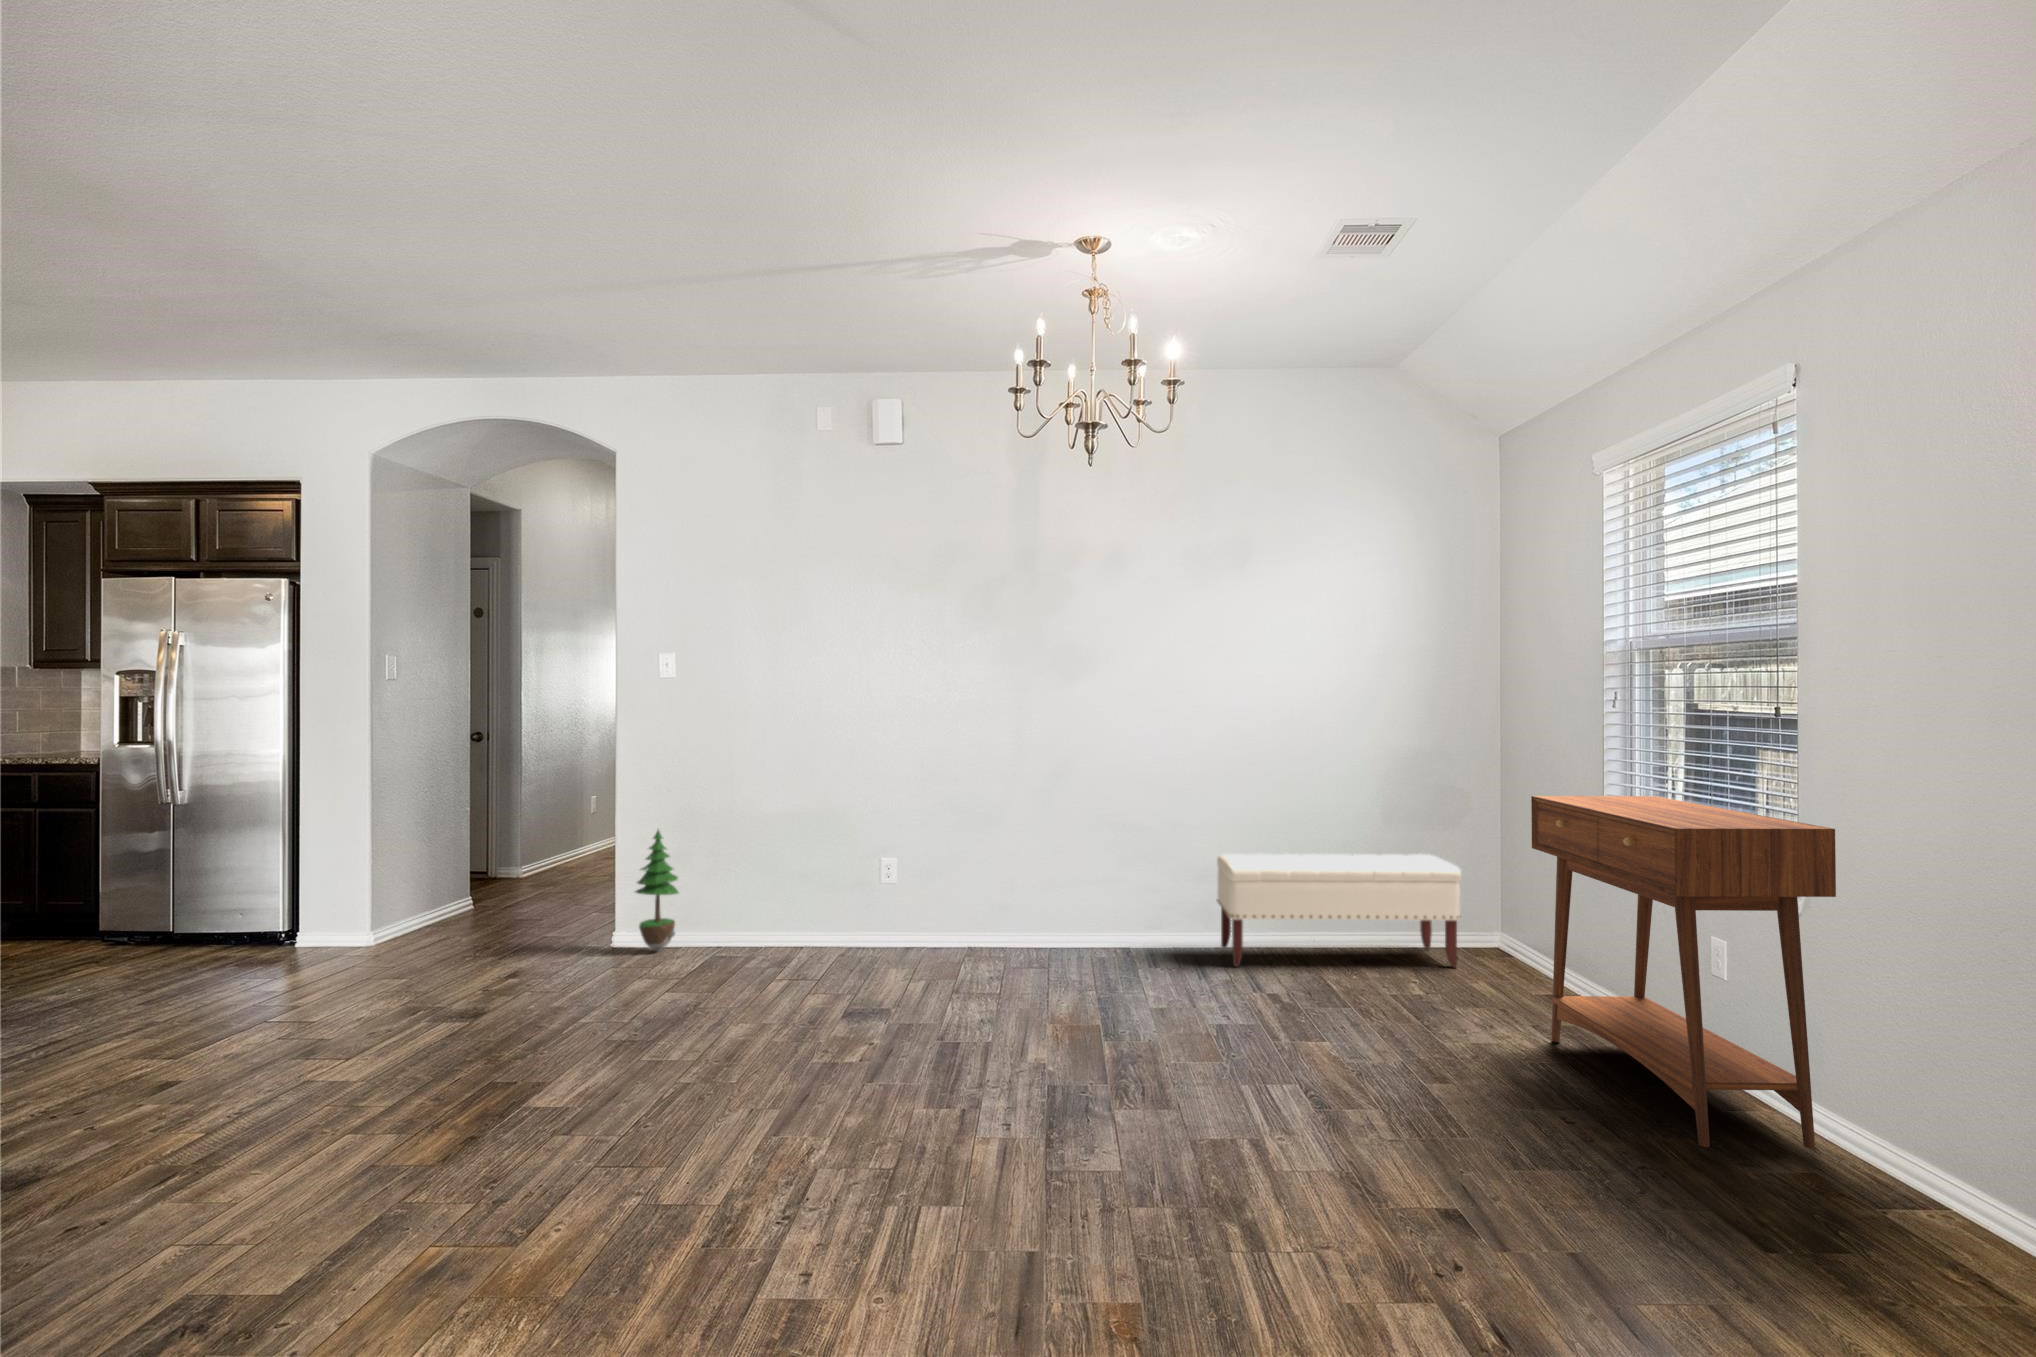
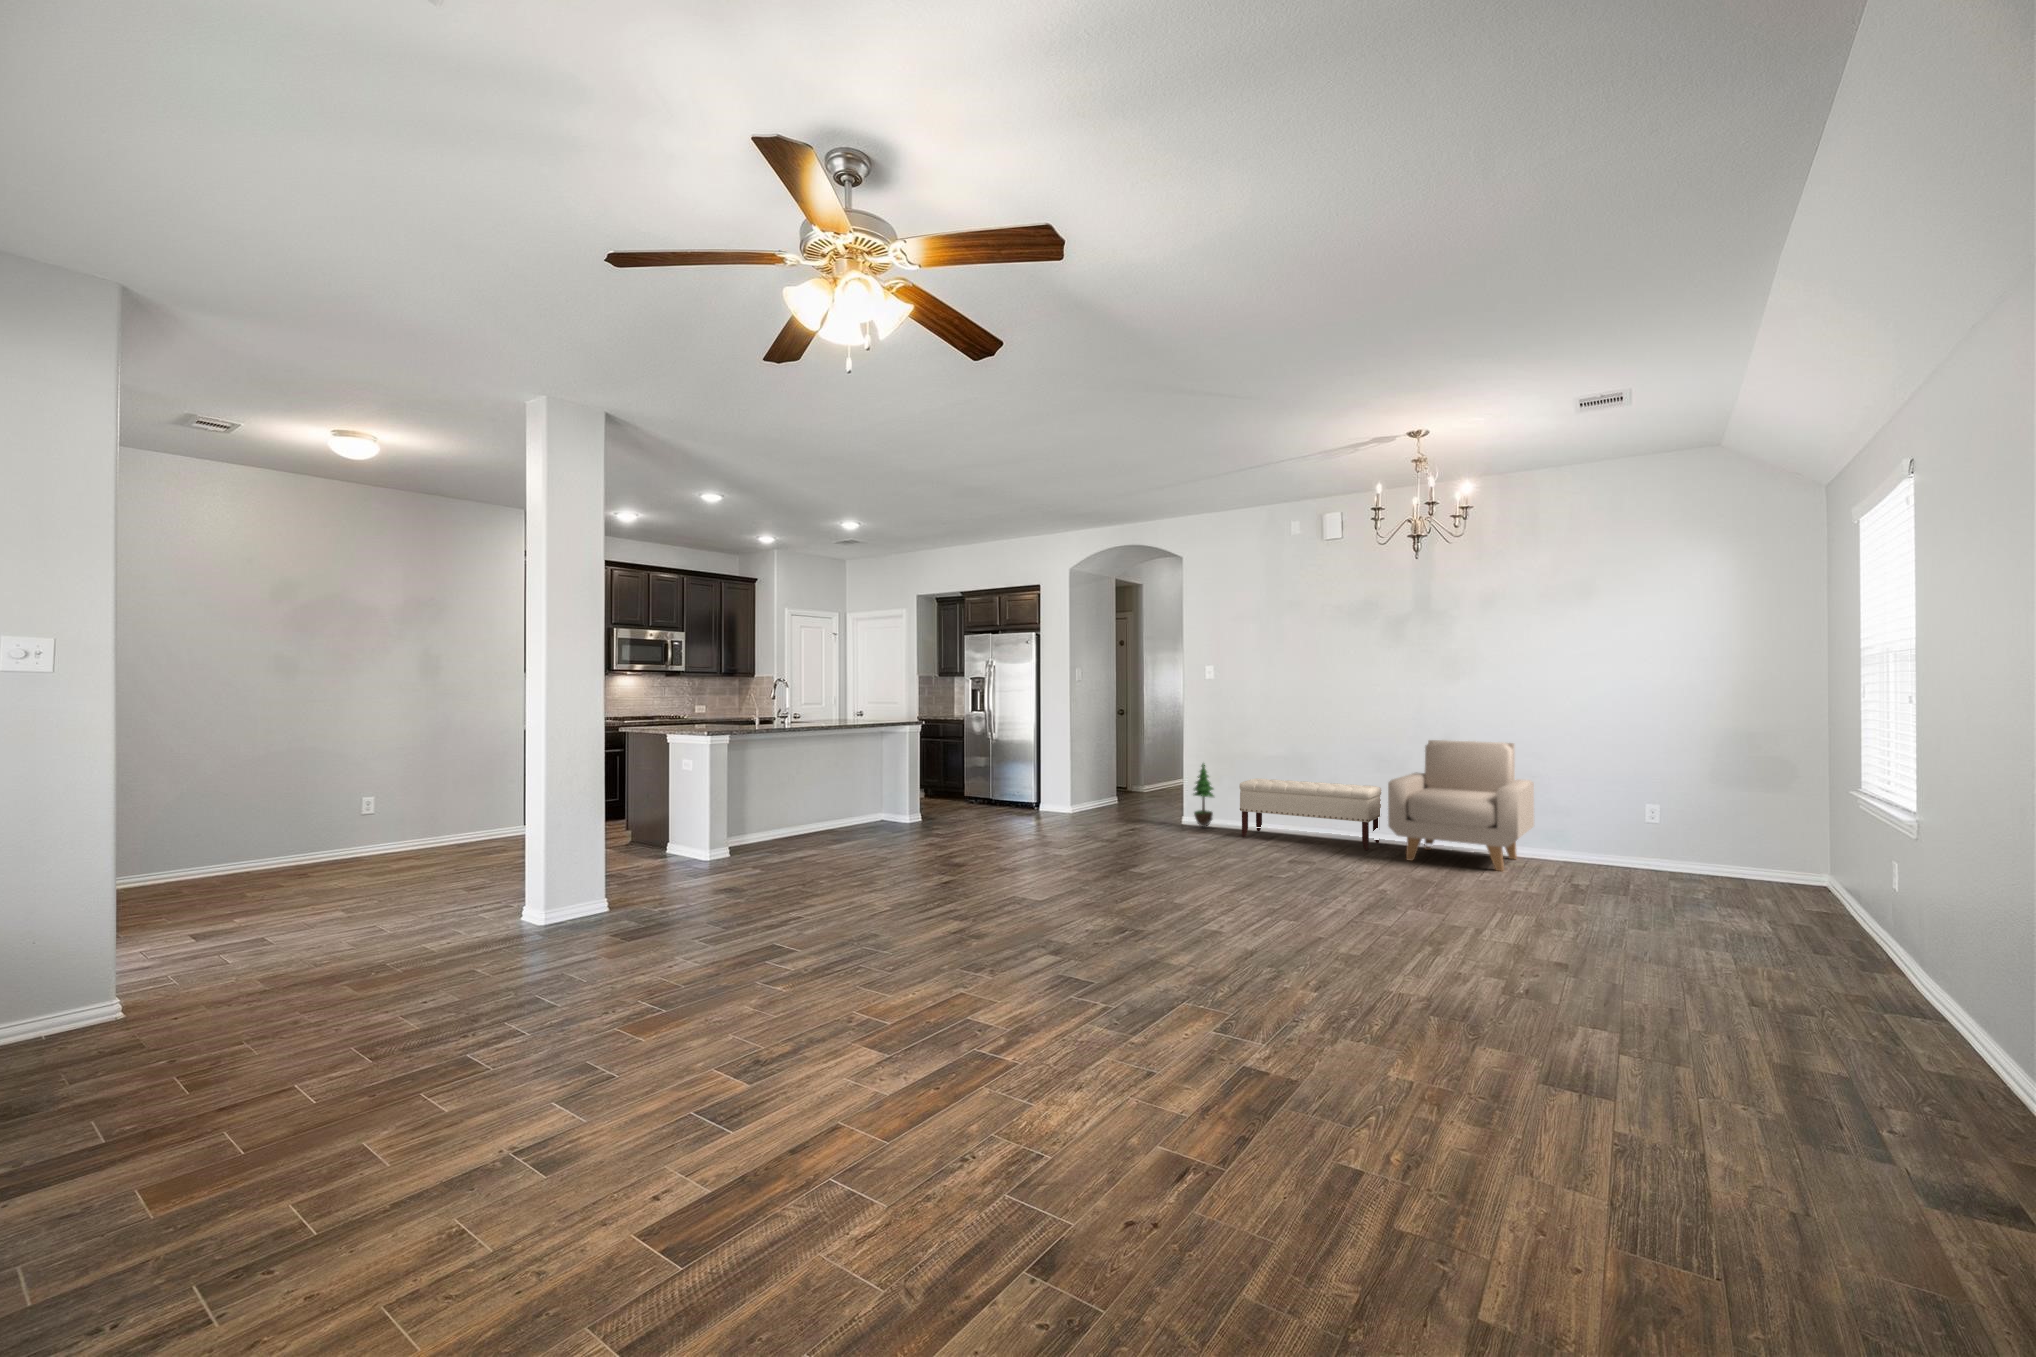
armchair: none [998,775,1191,983] -> present [1388,740,1534,871]
console table: present [1531,796,1836,1148] -> none [1749,758,1909,988]
bench: present [1217,854,1461,968] -> present [1240,779,1381,850]

